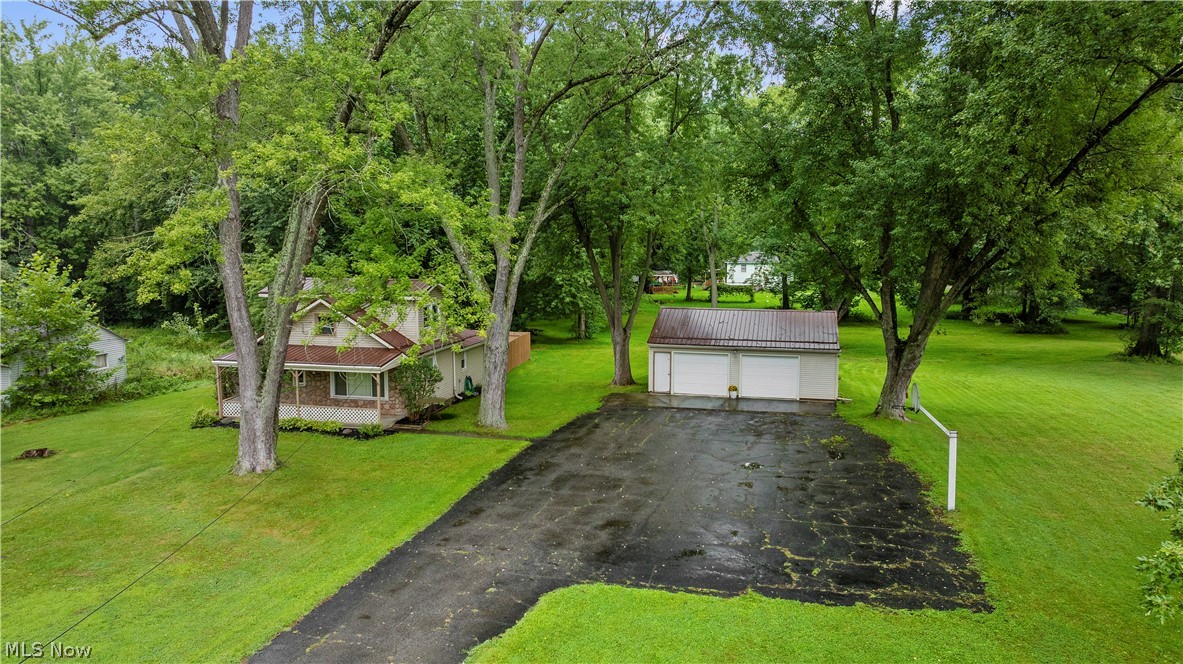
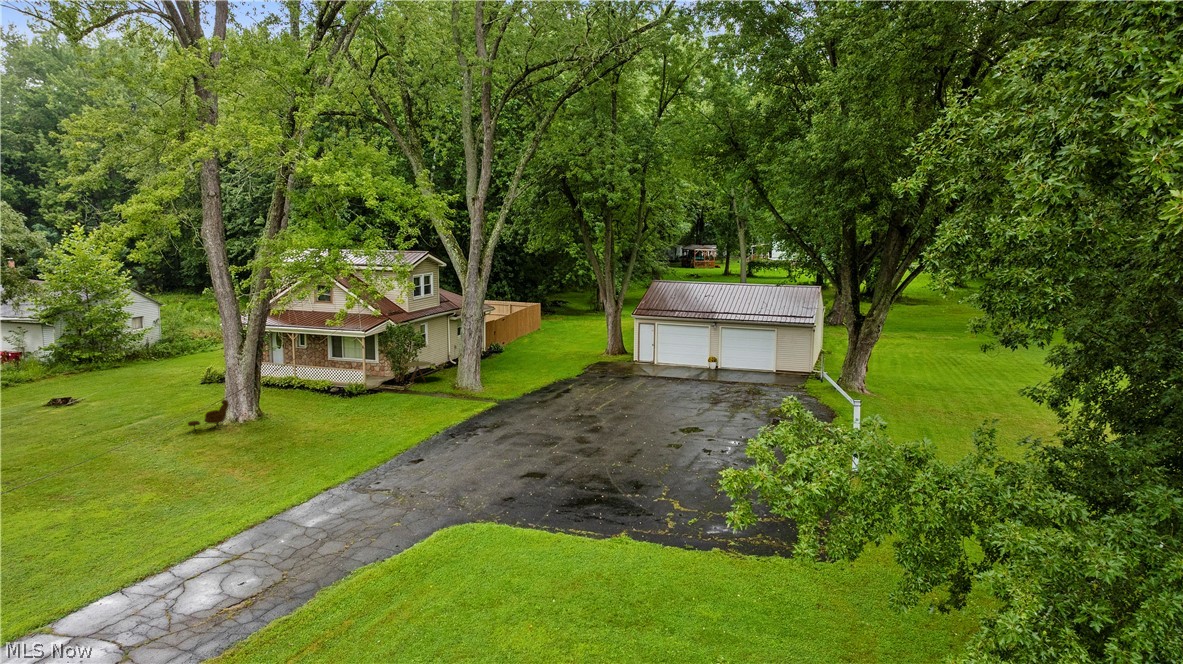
lounge chair: none [198,447,244,487] -> present [188,400,229,431]

